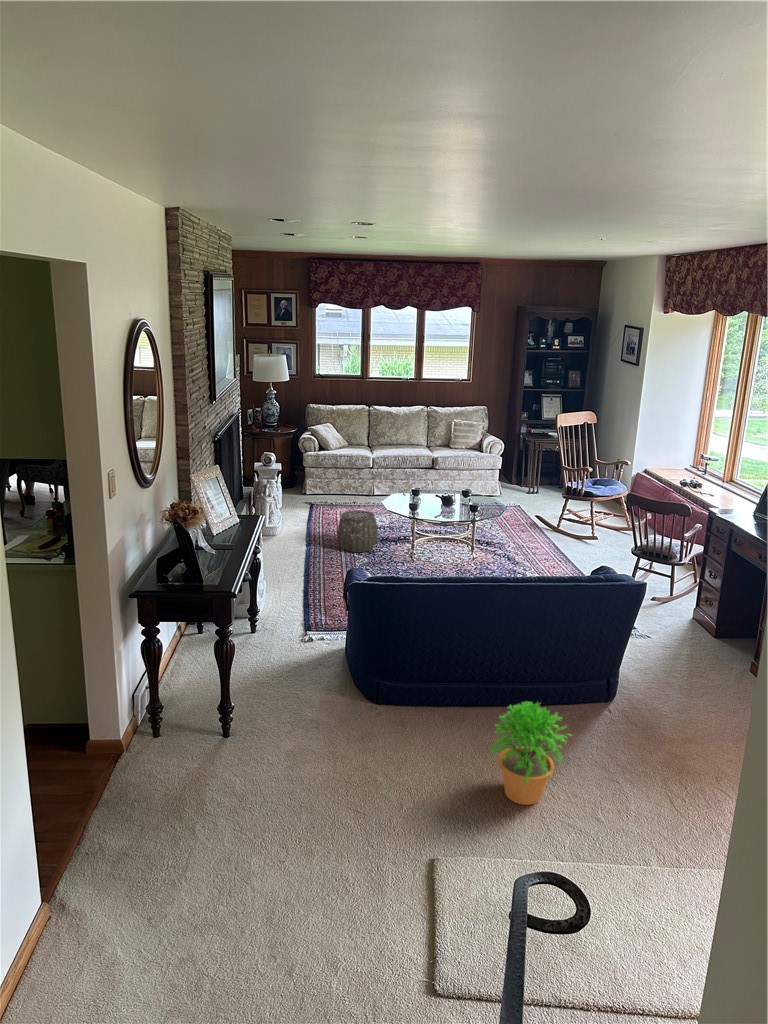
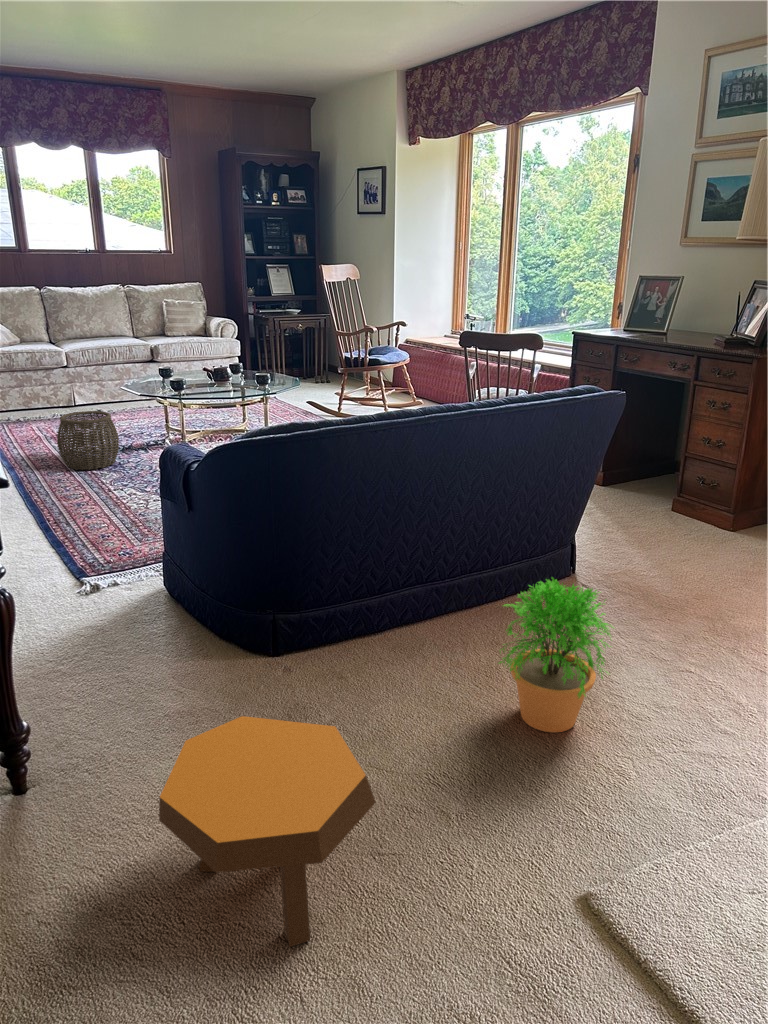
footstool: none [253,733,361,853] -> present [159,716,376,947]

